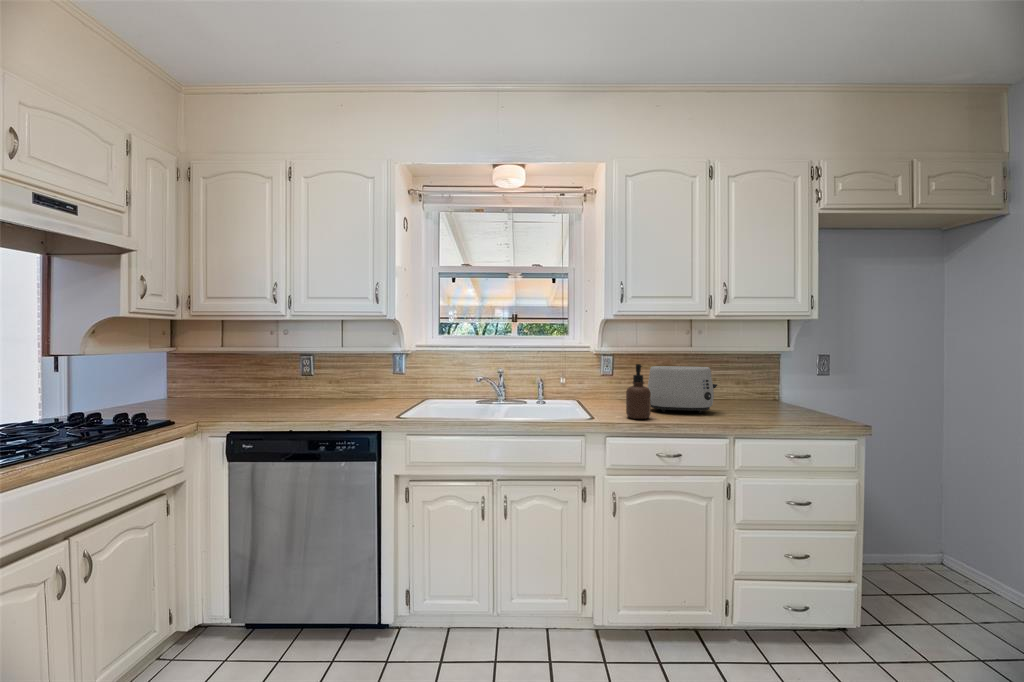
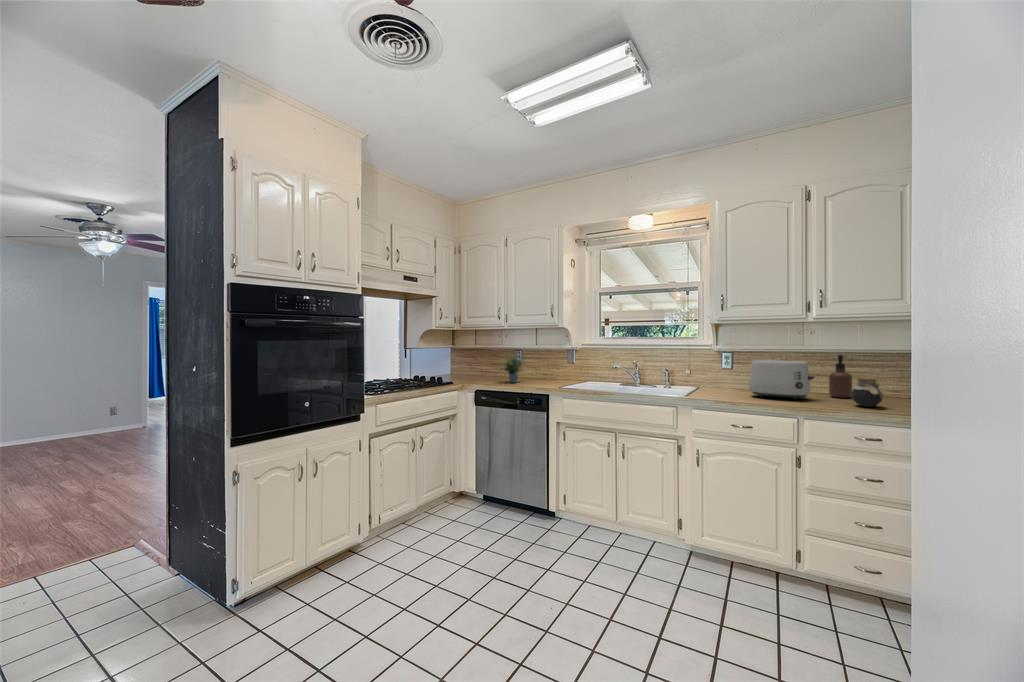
potted plant: none [262,348,338,410] -> present [500,354,522,383]
soap dispenser: present [626,364,651,419] -> present [829,355,852,398]
jar: none [759,384,795,417] -> present [852,377,883,407]

